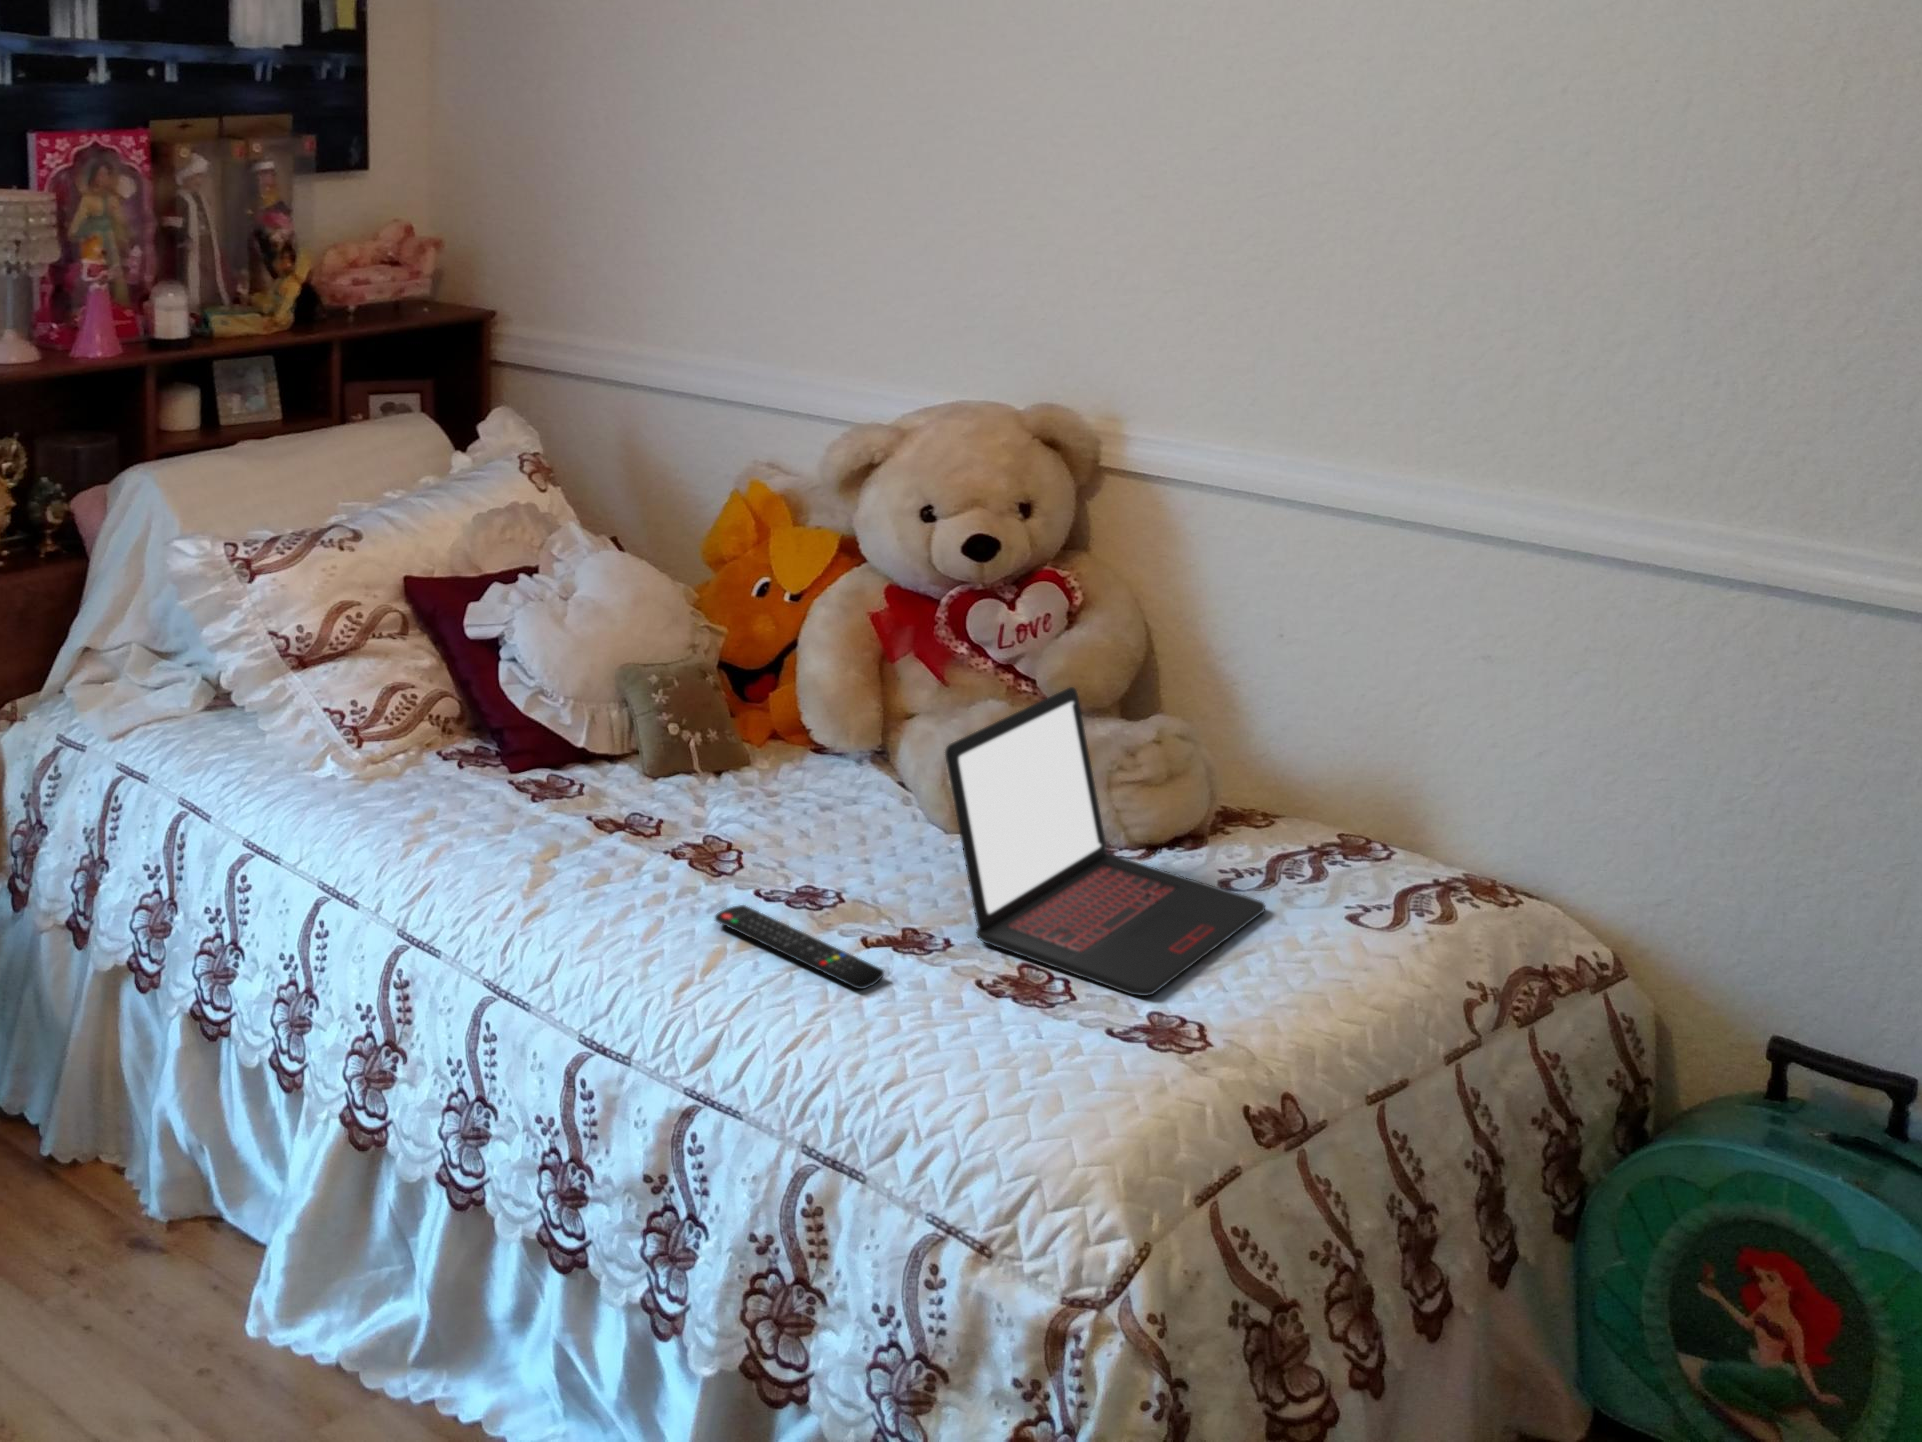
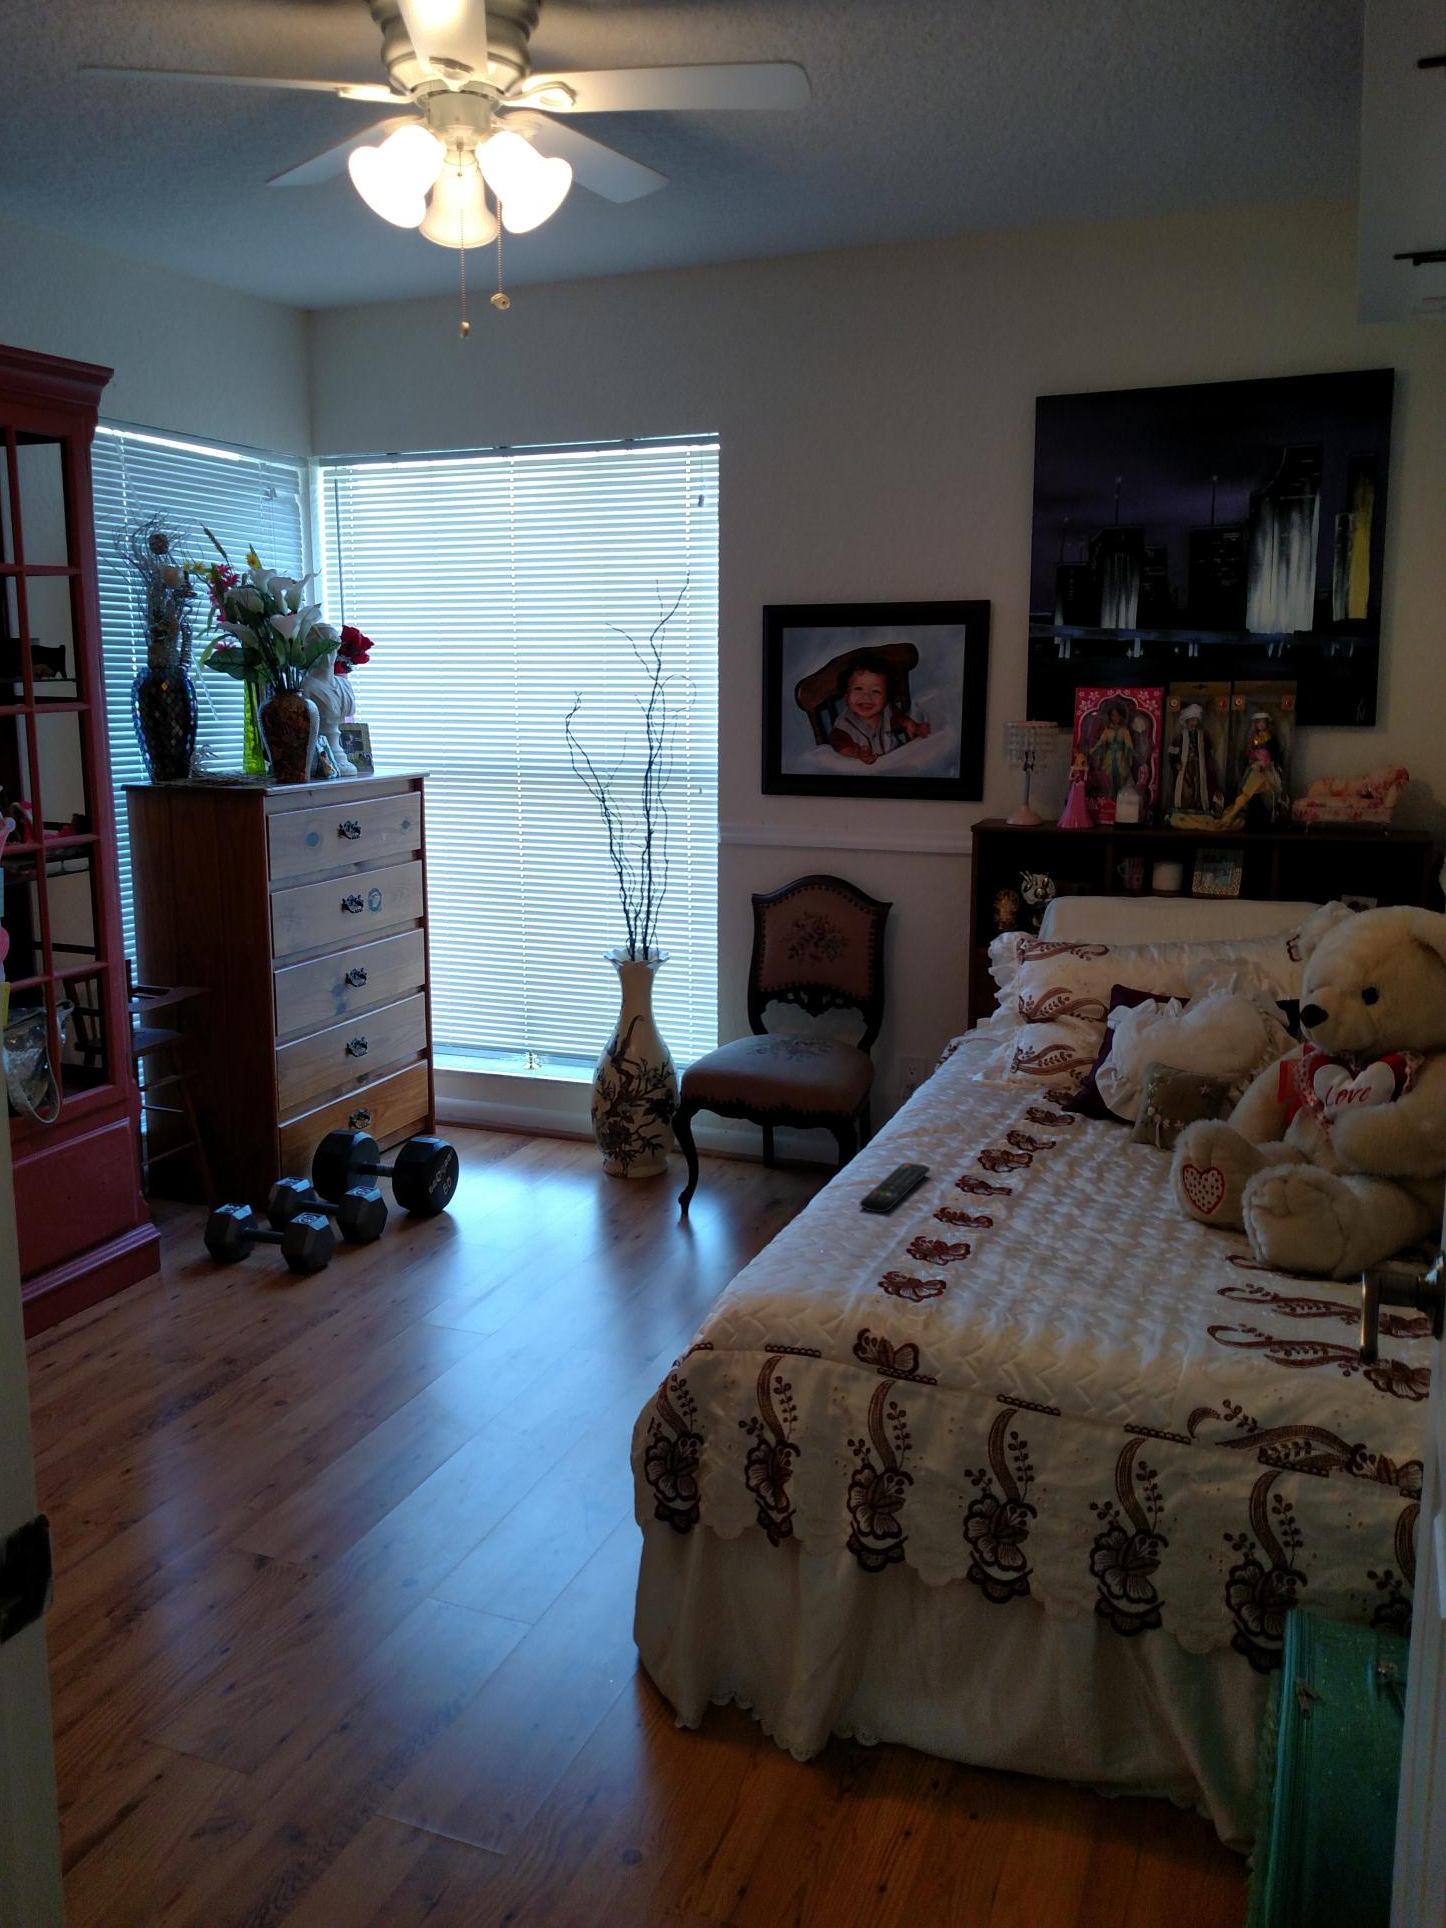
laptop: present [945,687,1265,996] -> none [962,1082,1210,1310]

